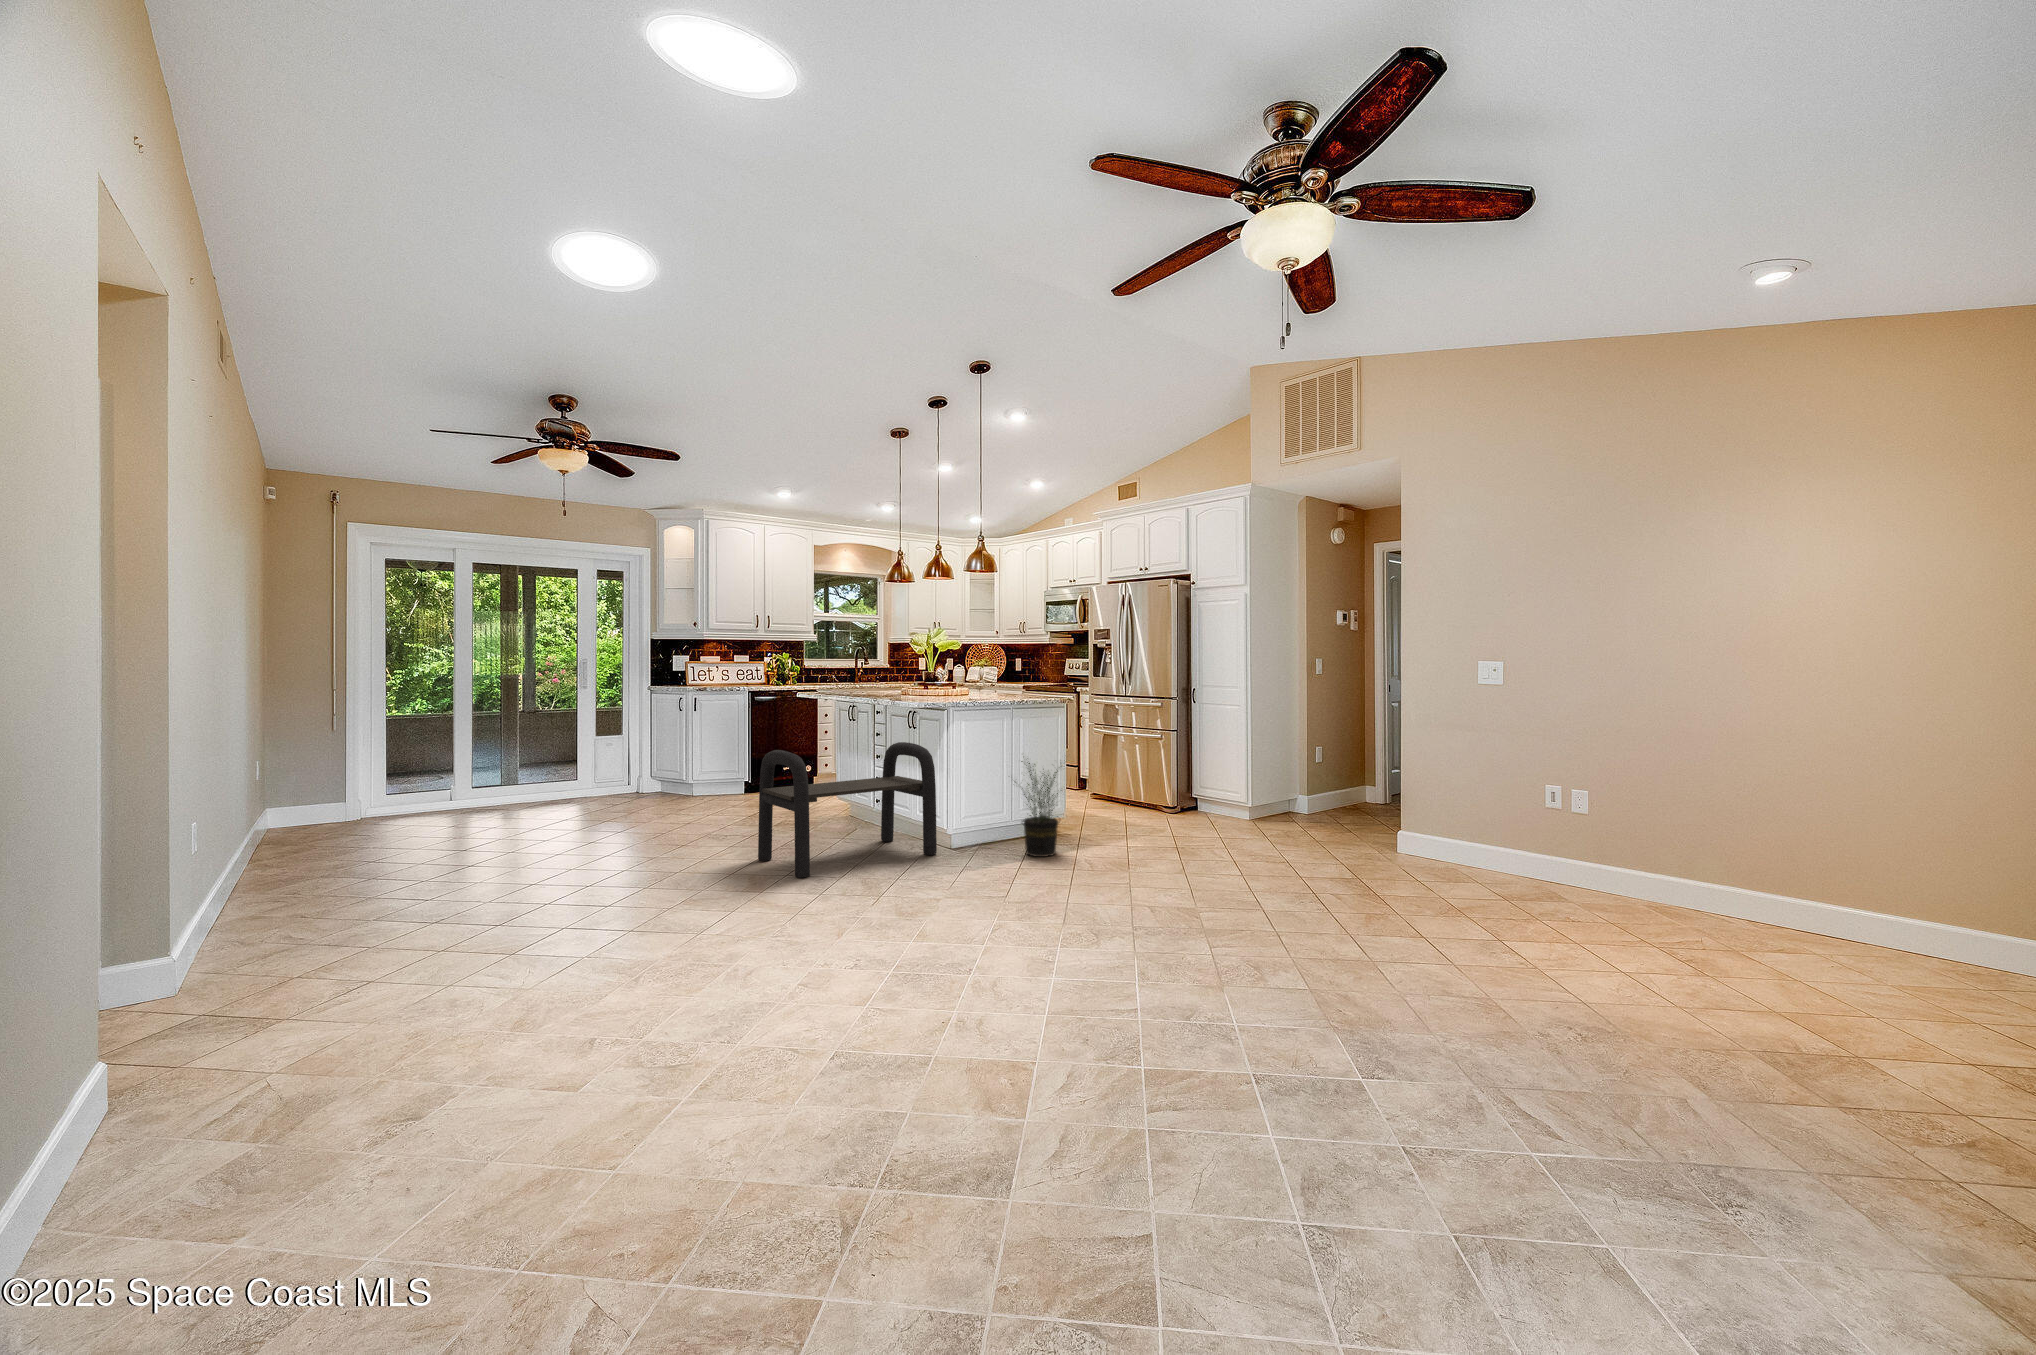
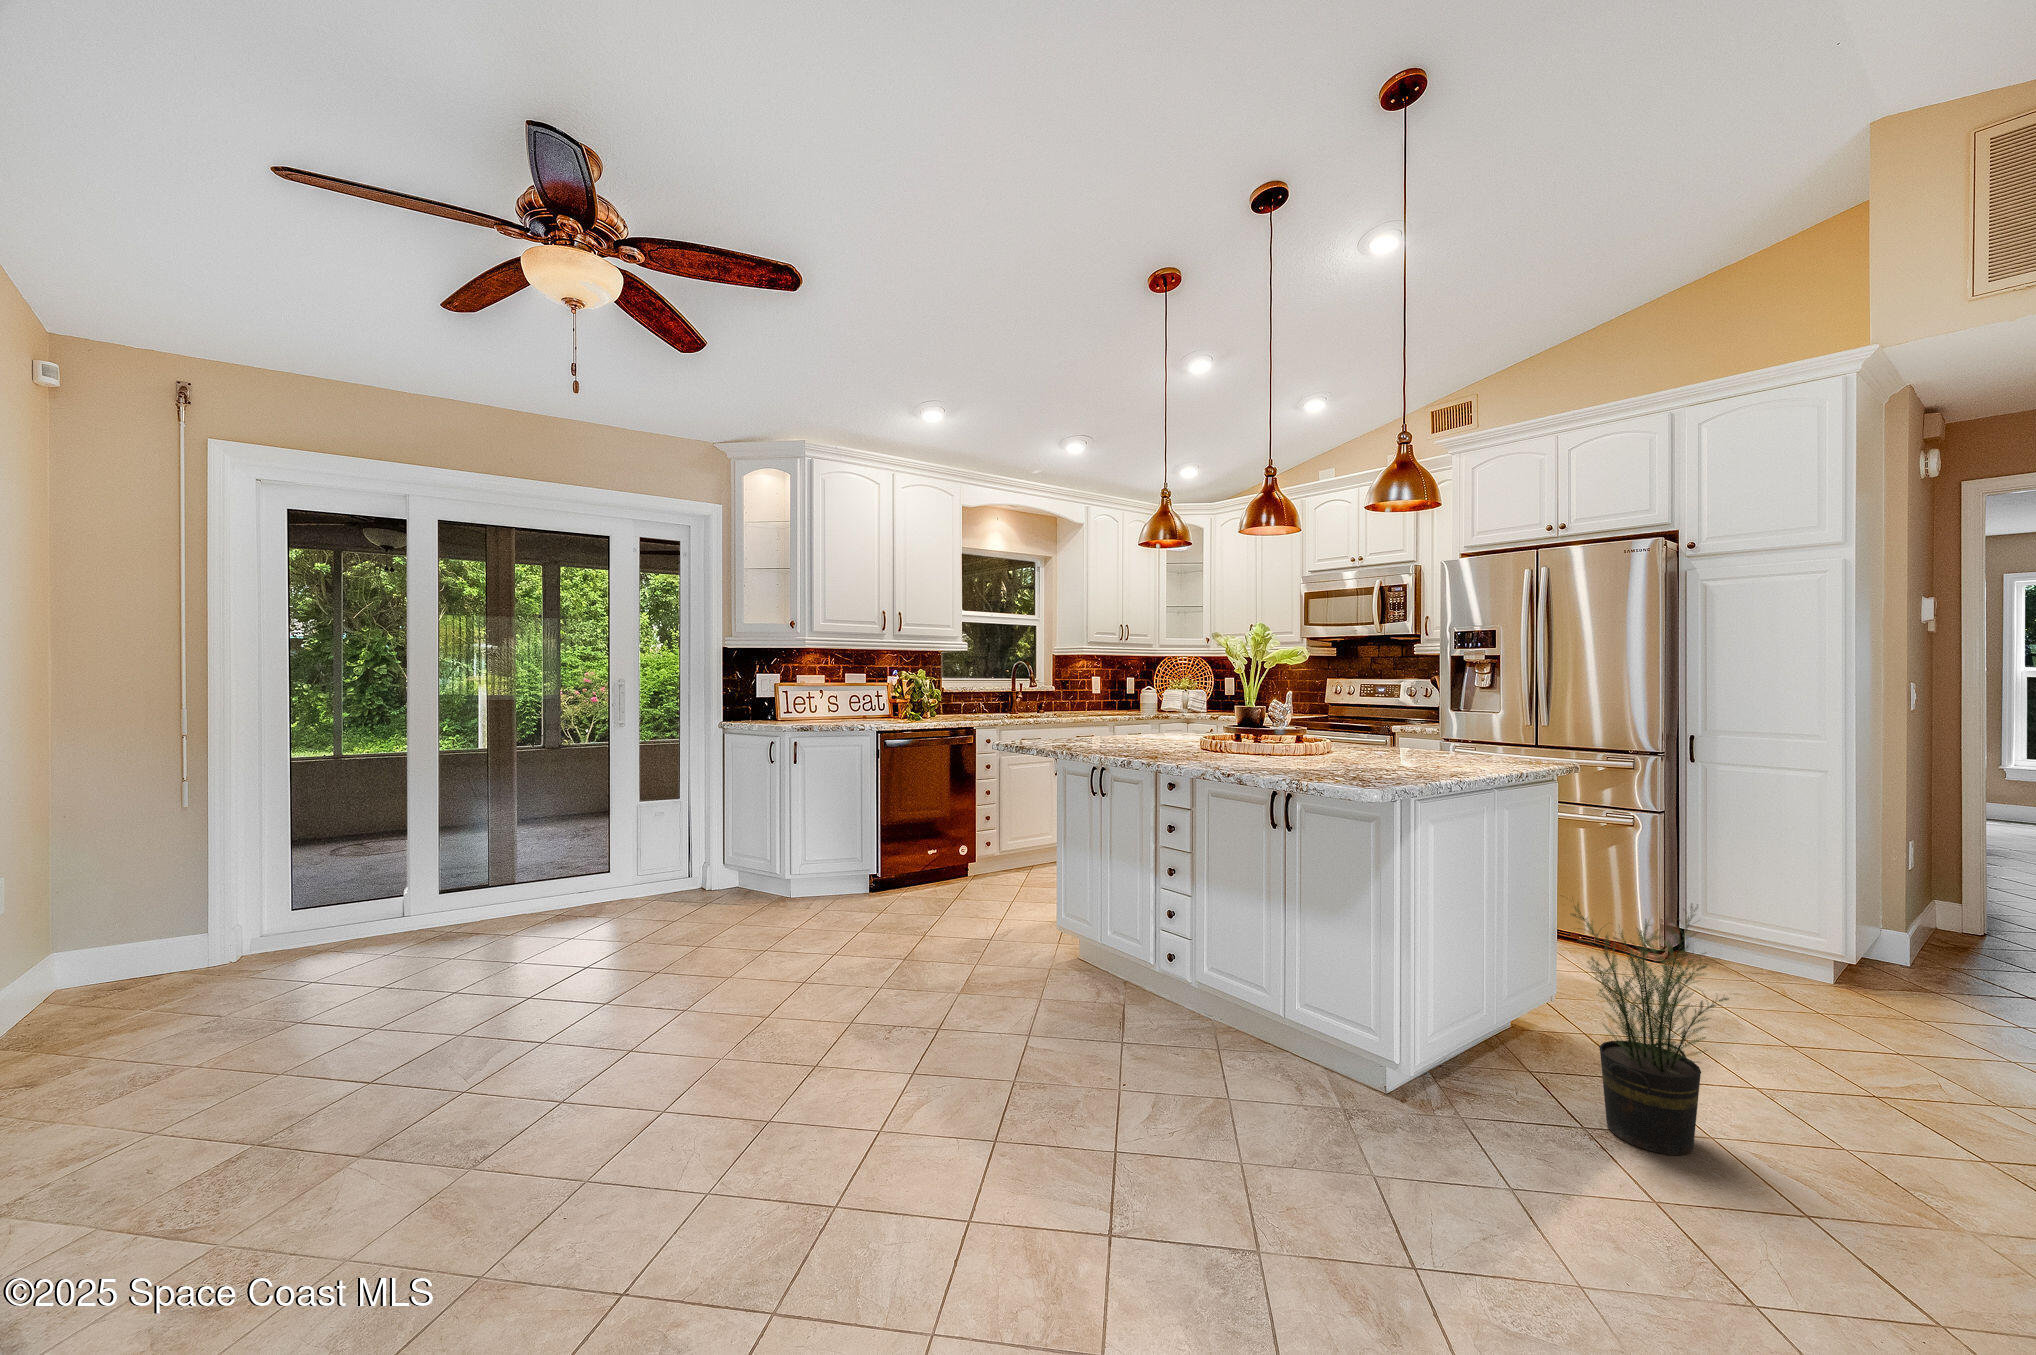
bench: present [758,742,937,878] -> none [1022,864,1413,1294]

